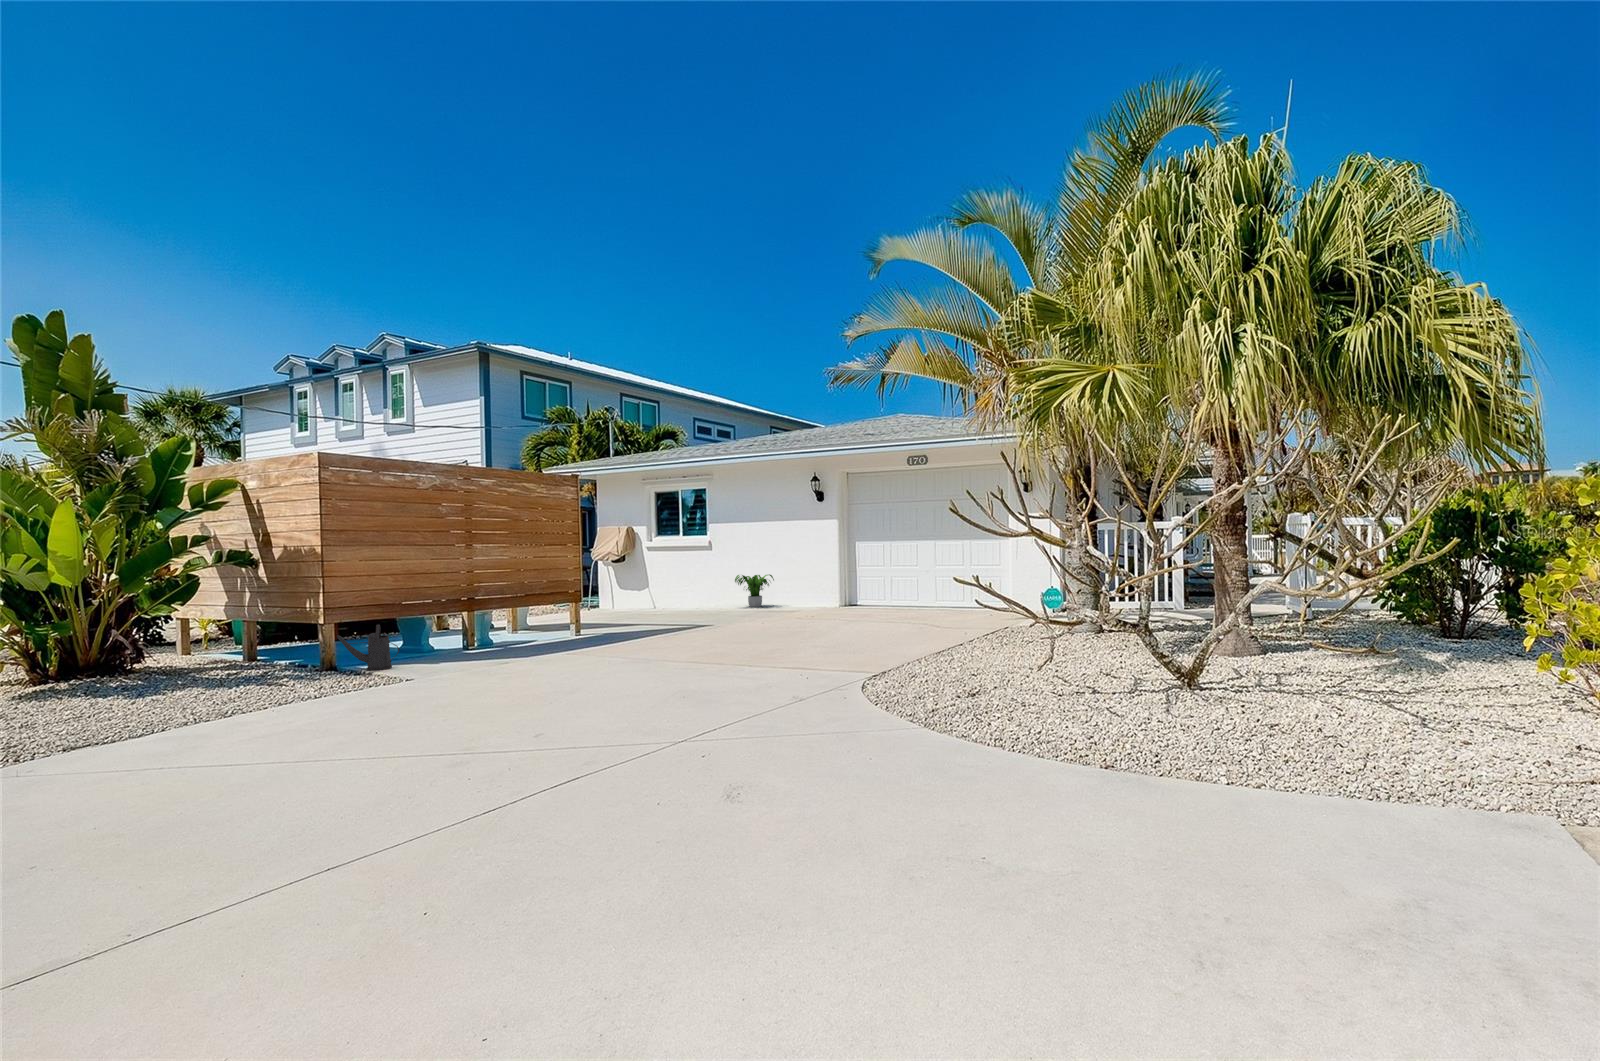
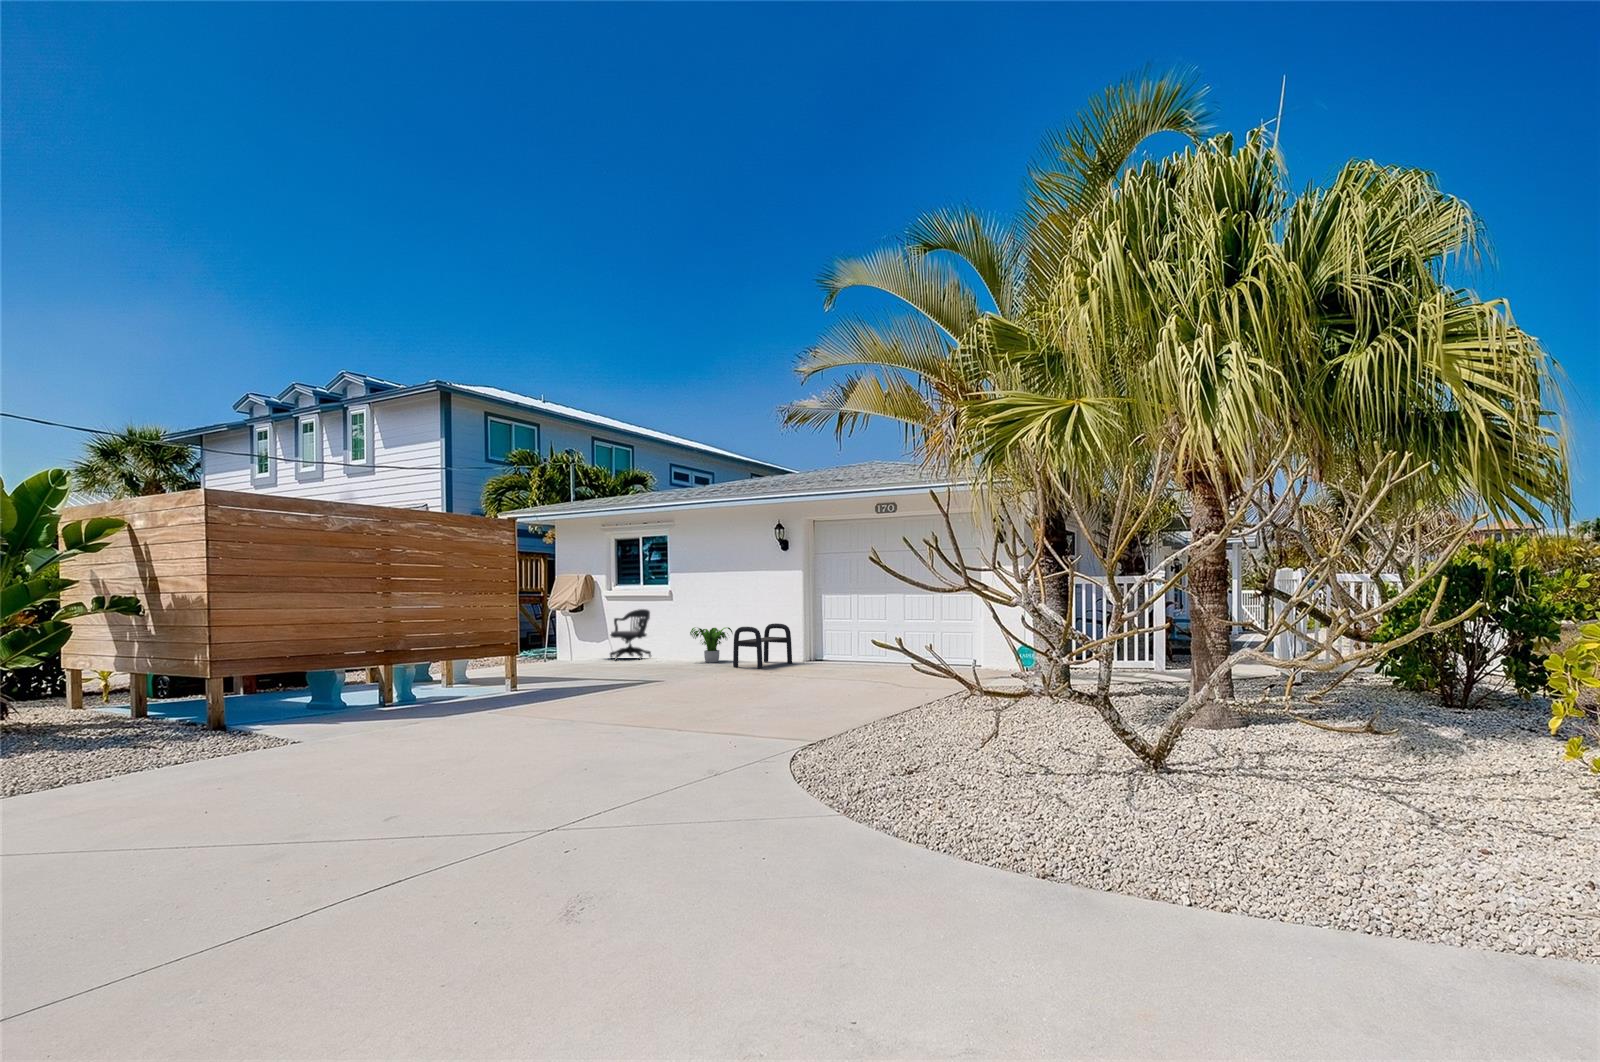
chair: none [658,559,697,606] -> present [610,609,651,660]
bench: none [777,571,831,612] -> present [733,623,792,669]
watering can: present [337,625,399,671] -> none [211,681,284,734]

